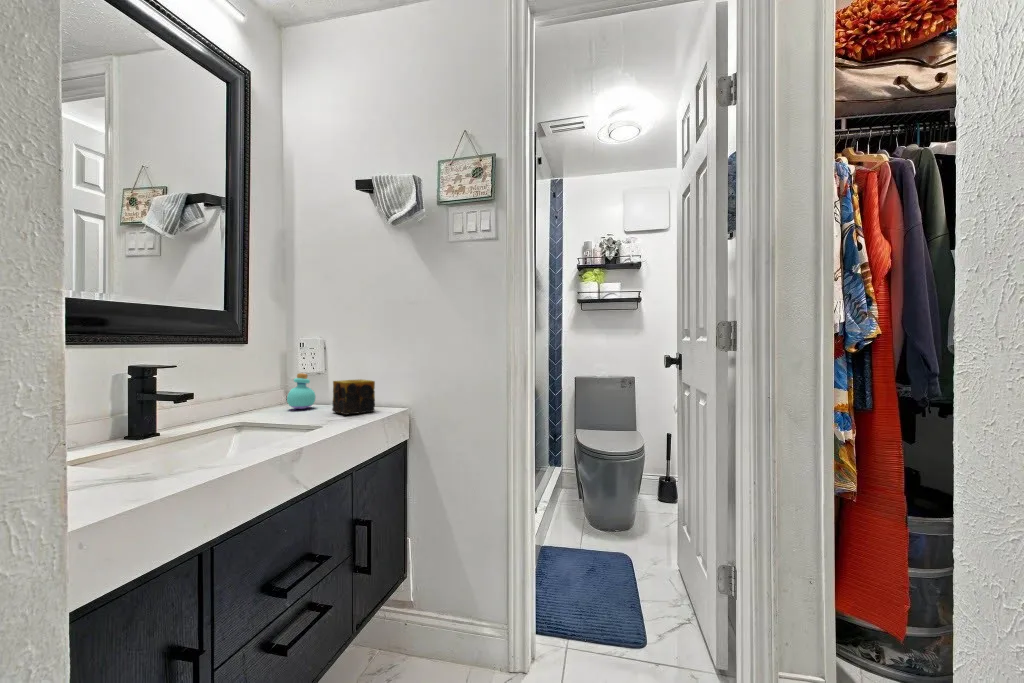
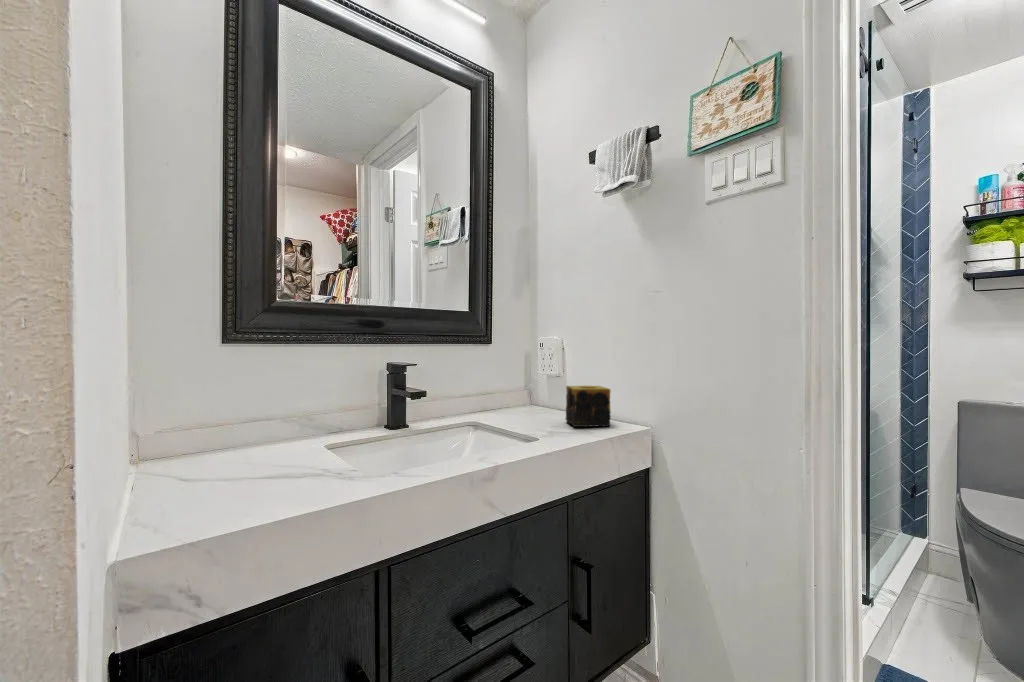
perfume bottle: present [287,373,315,409] -> none [527,375,555,413]

